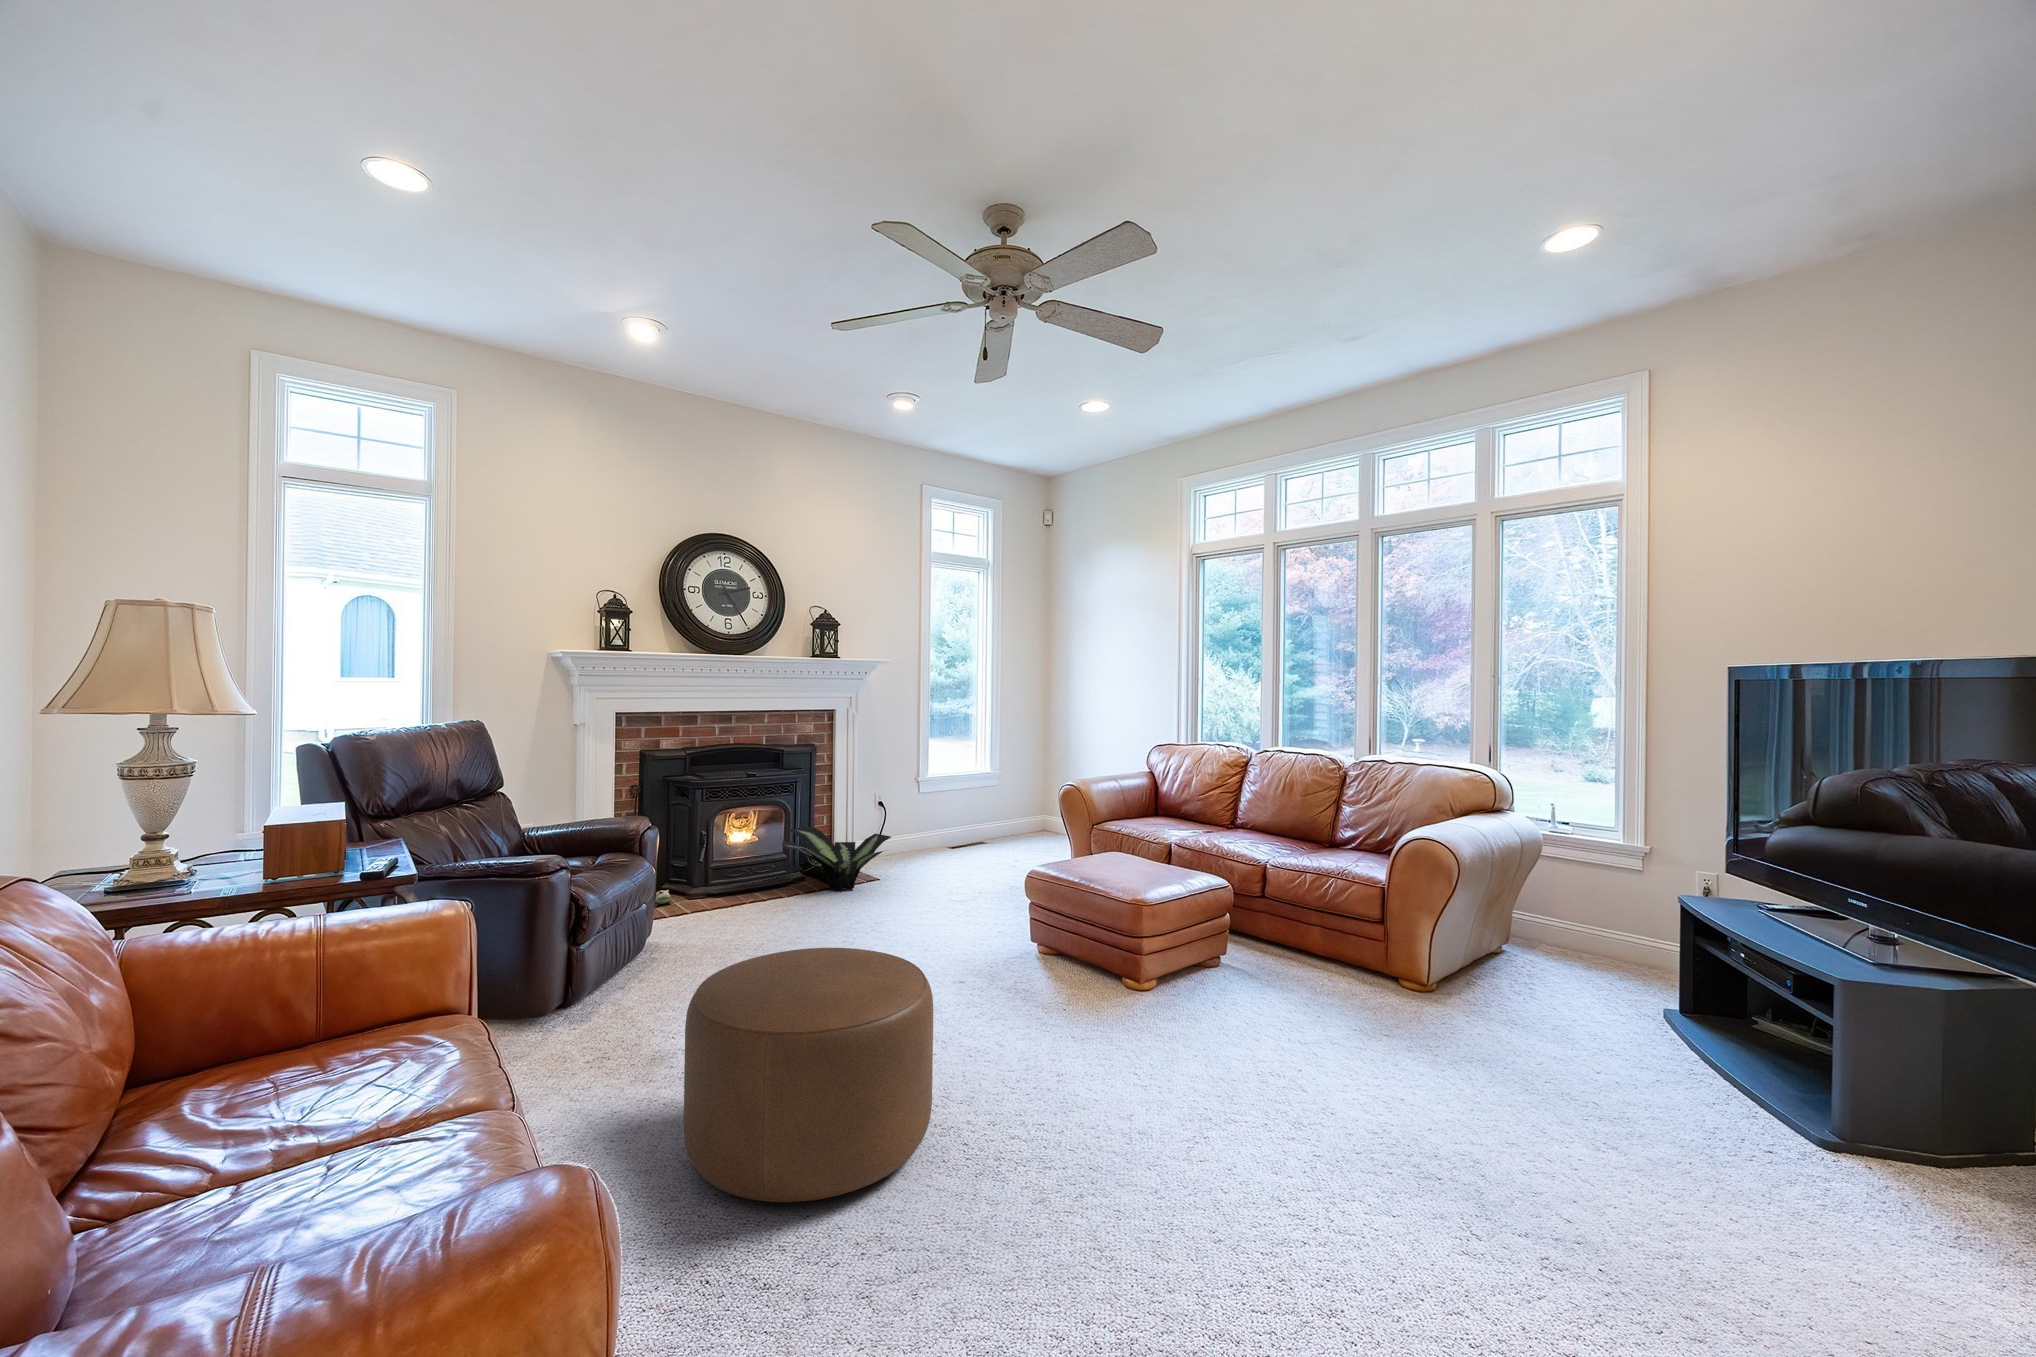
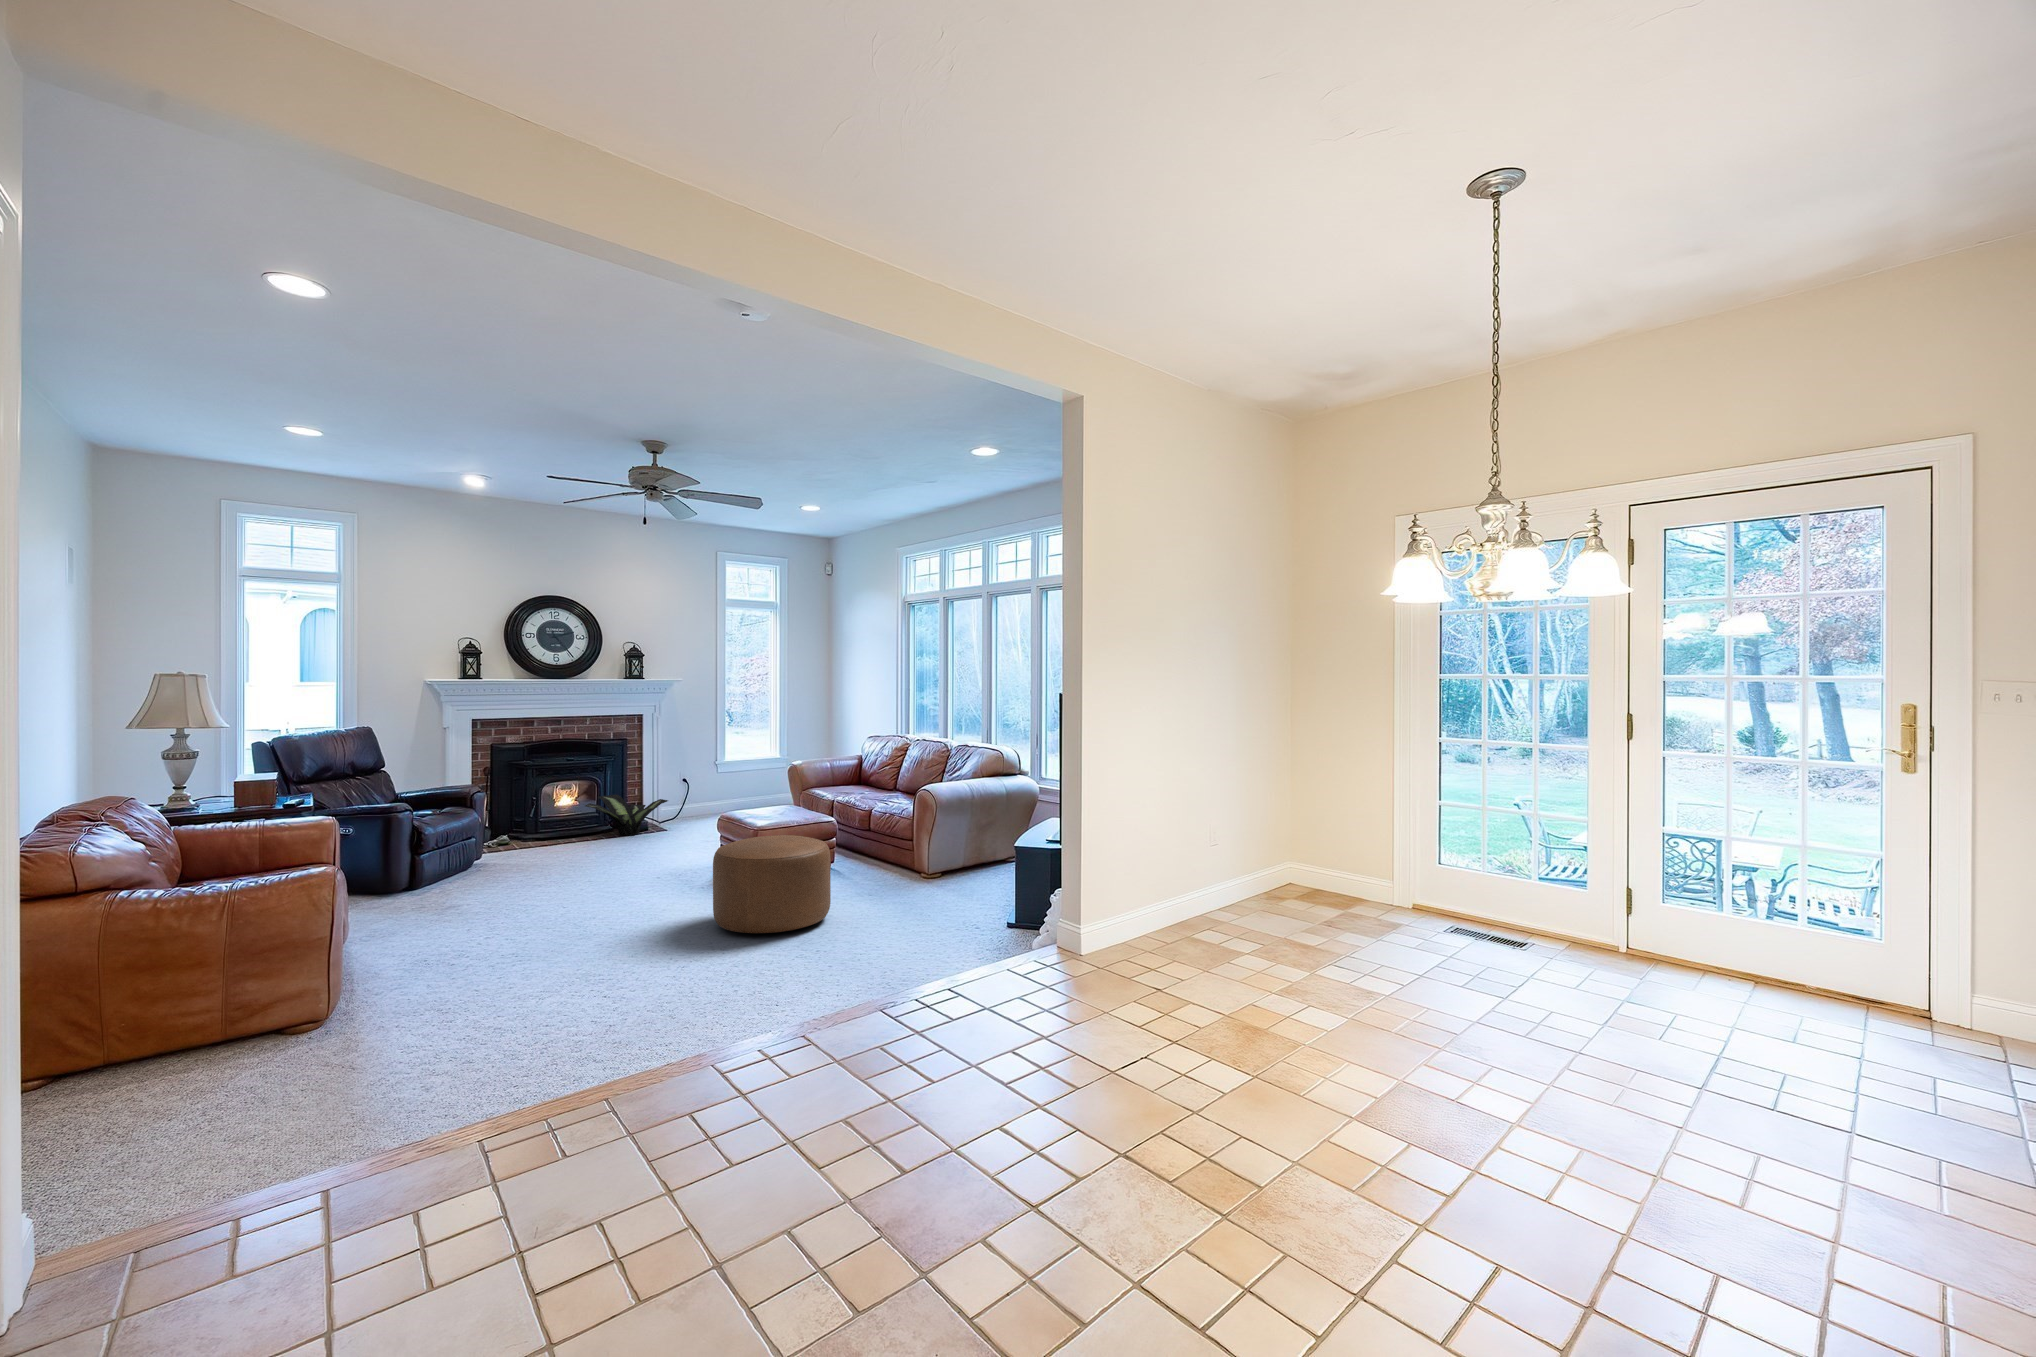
ottoman: present [684,948,934,1202] -> present [713,835,831,933]

